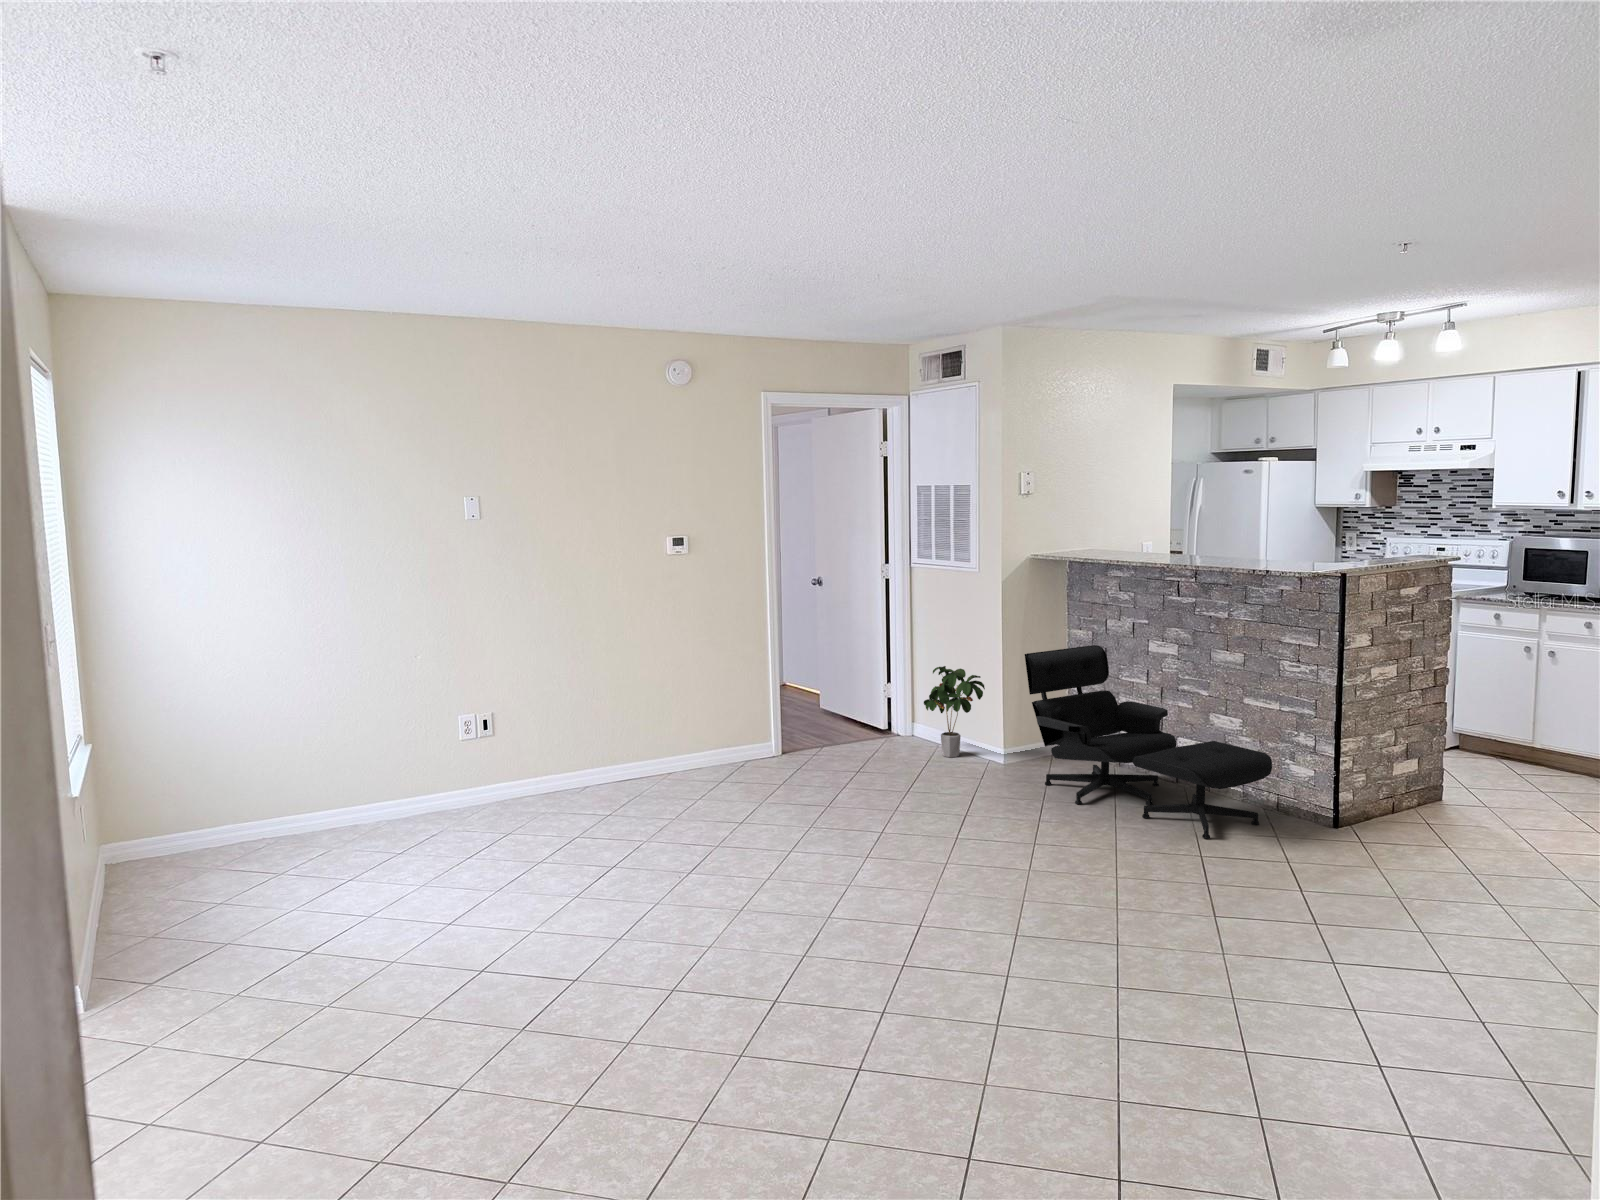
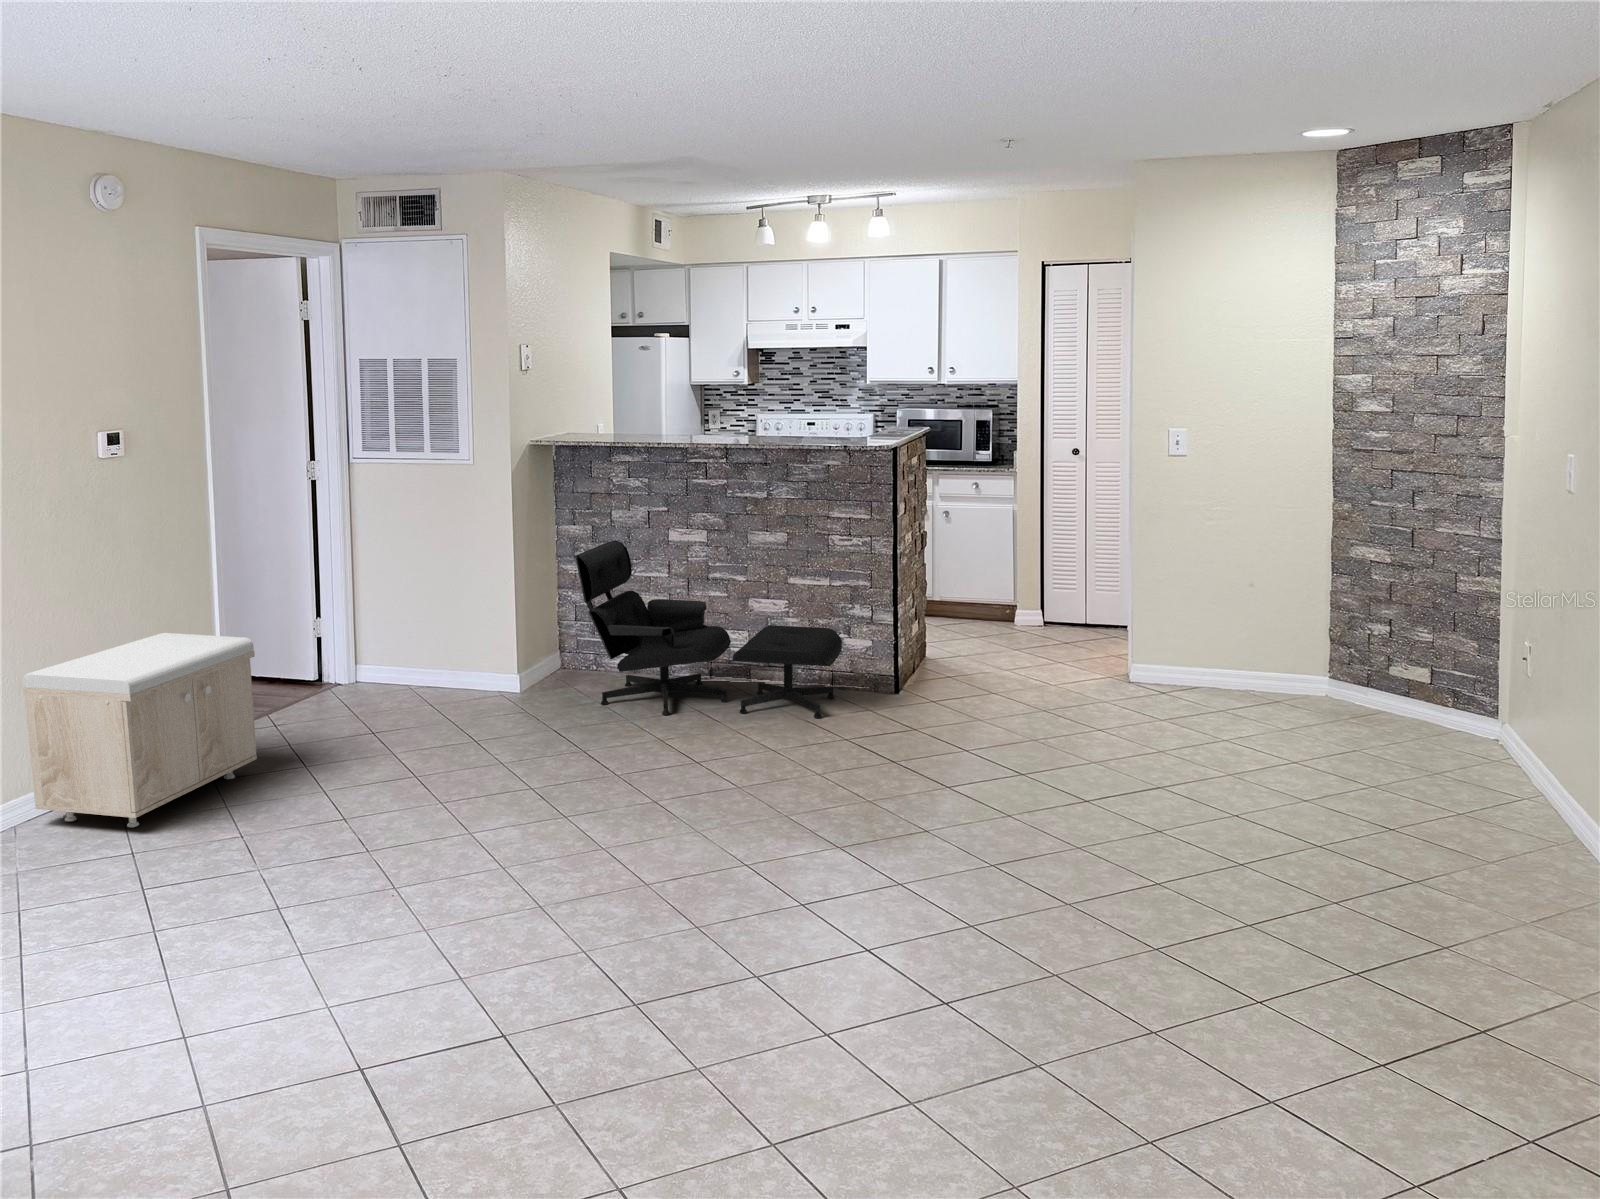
potted plant: present [924,666,985,757] -> none [394,586,495,699]
storage bench: none [612,676,757,796] -> present [23,633,257,827]

